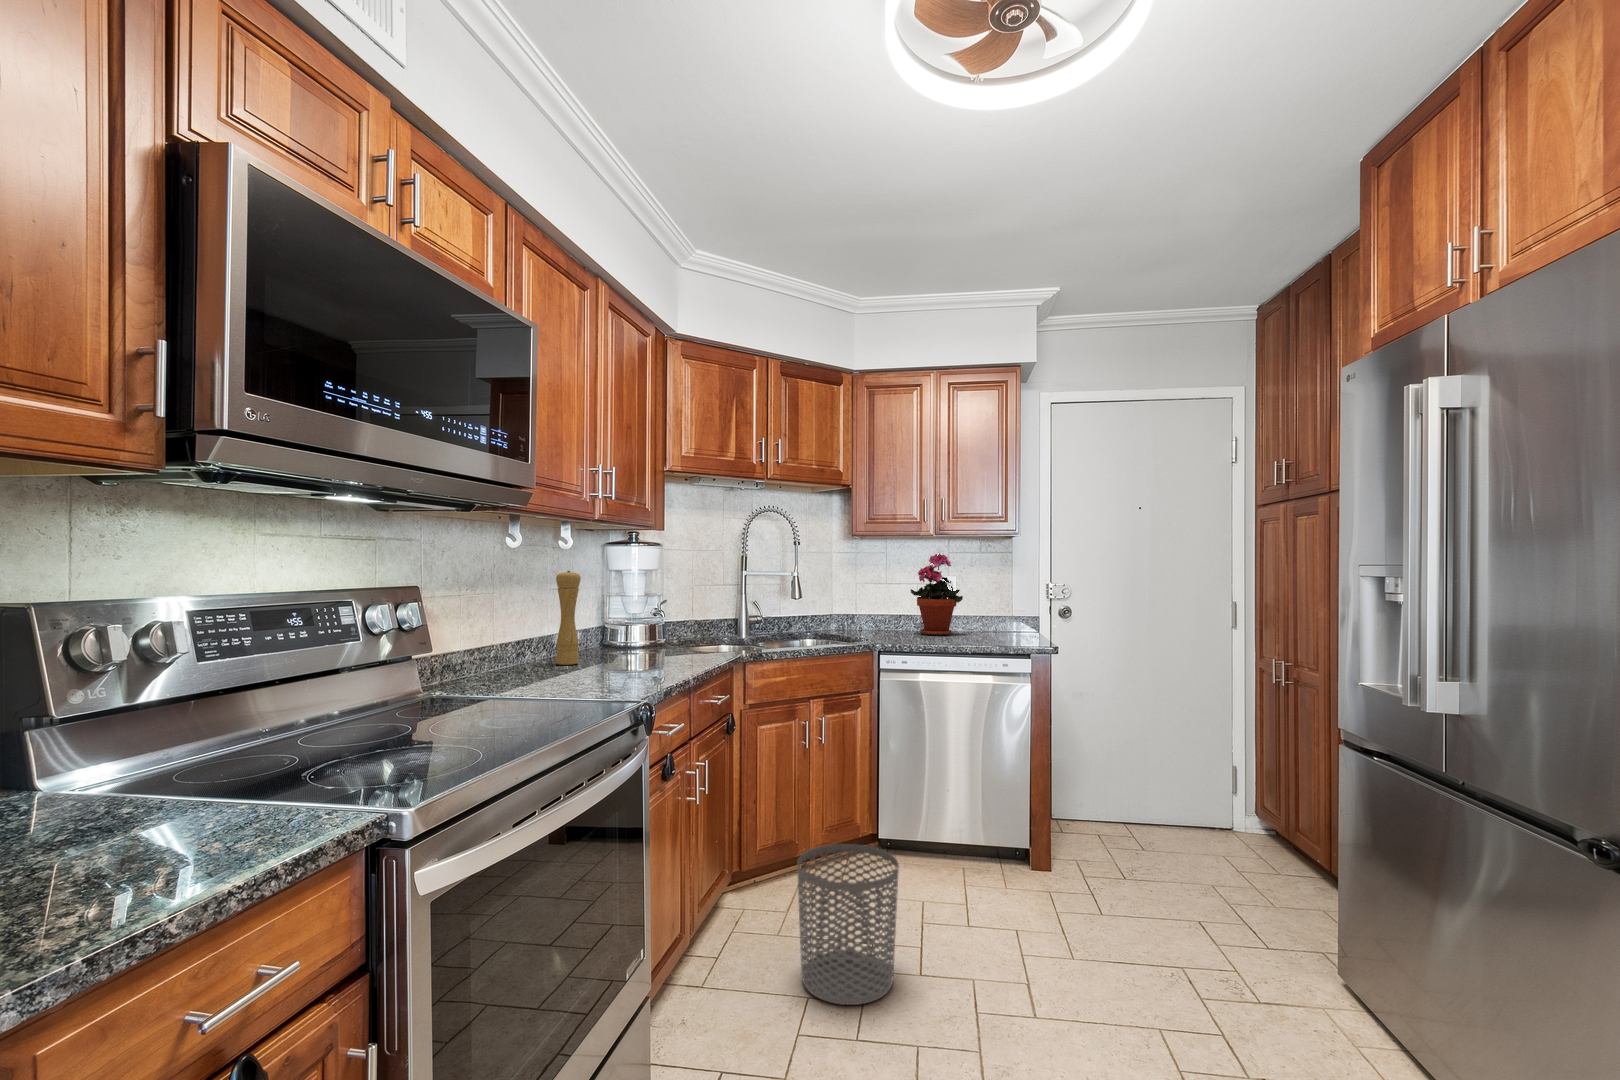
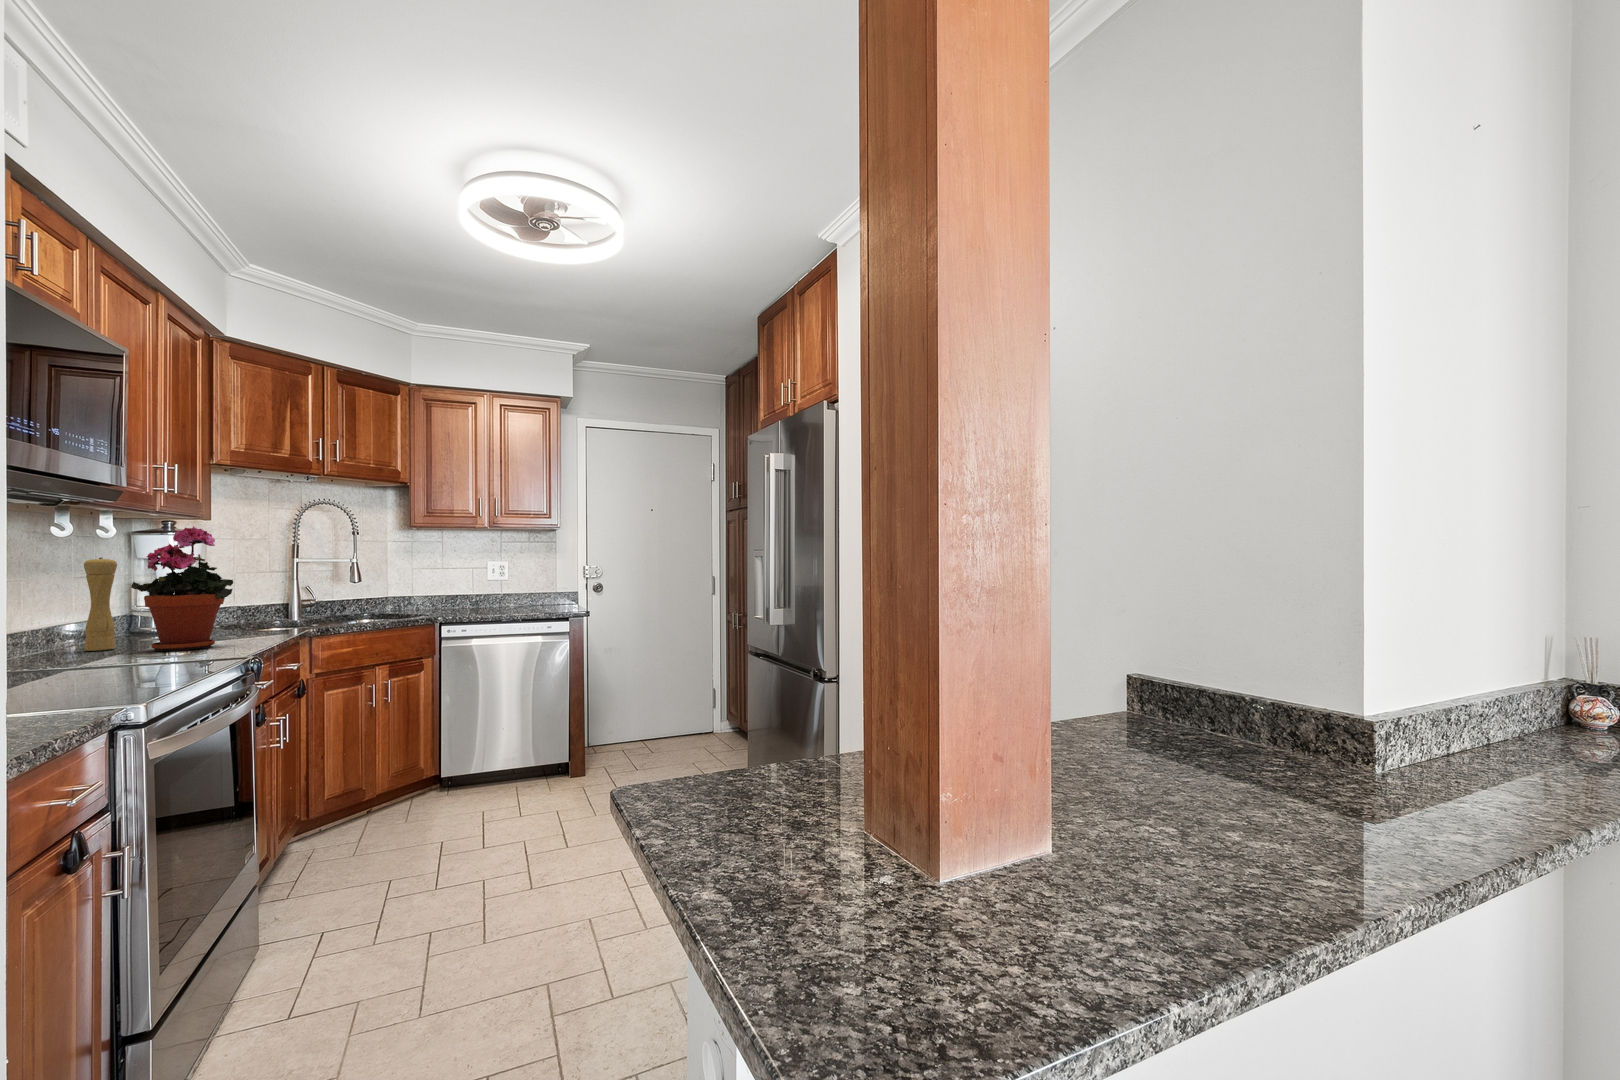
potted plant: present [911,553,963,636] -> present [131,526,233,651]
waste bin: present [797,844,899,1005] -> none [377,768,468,890]

